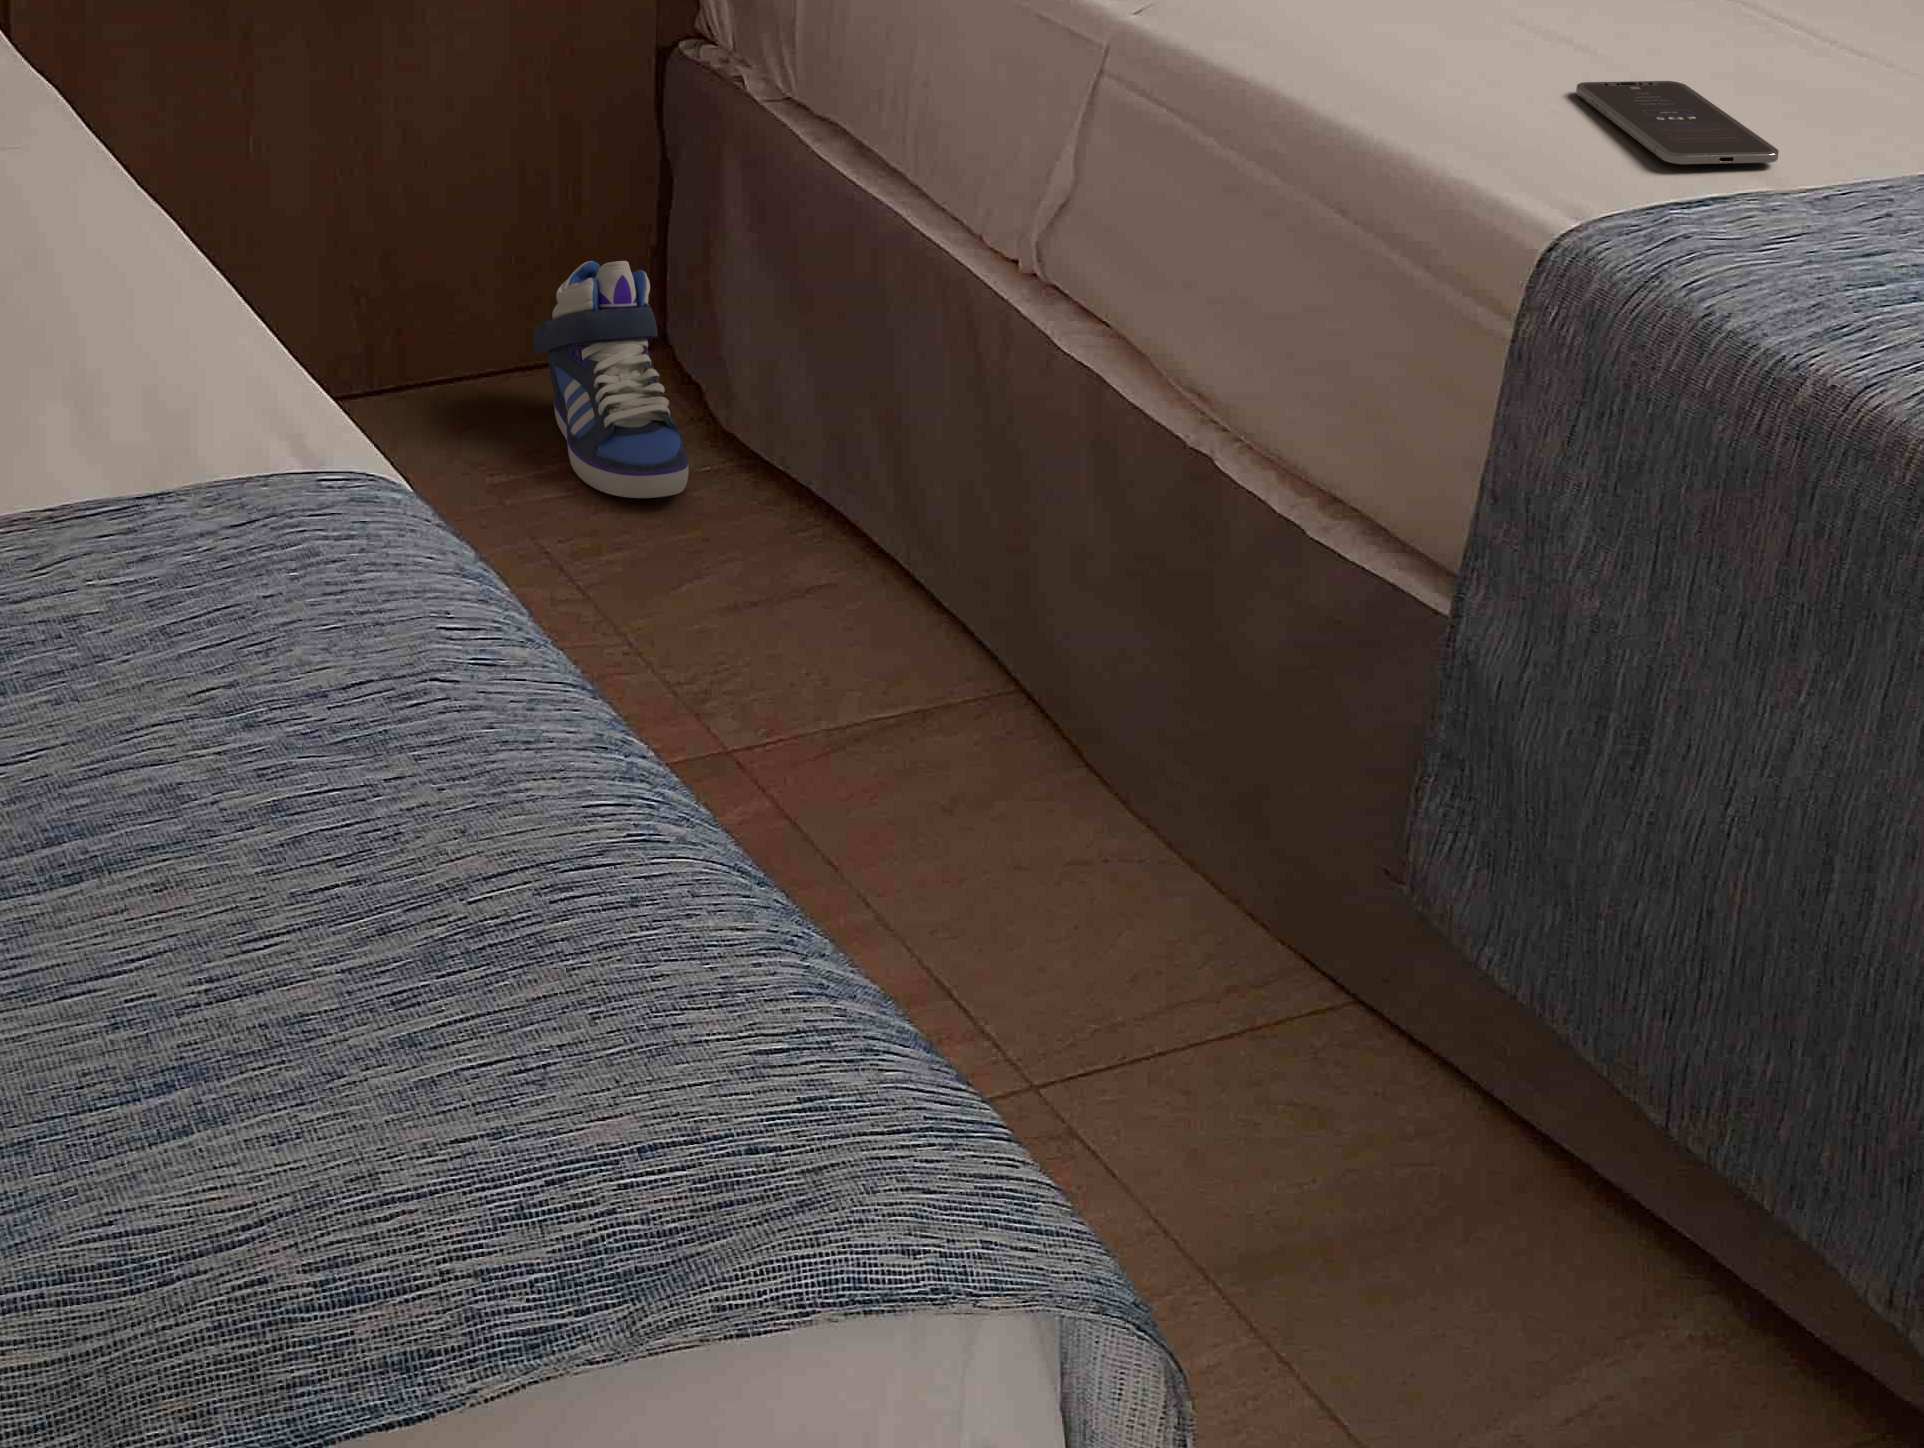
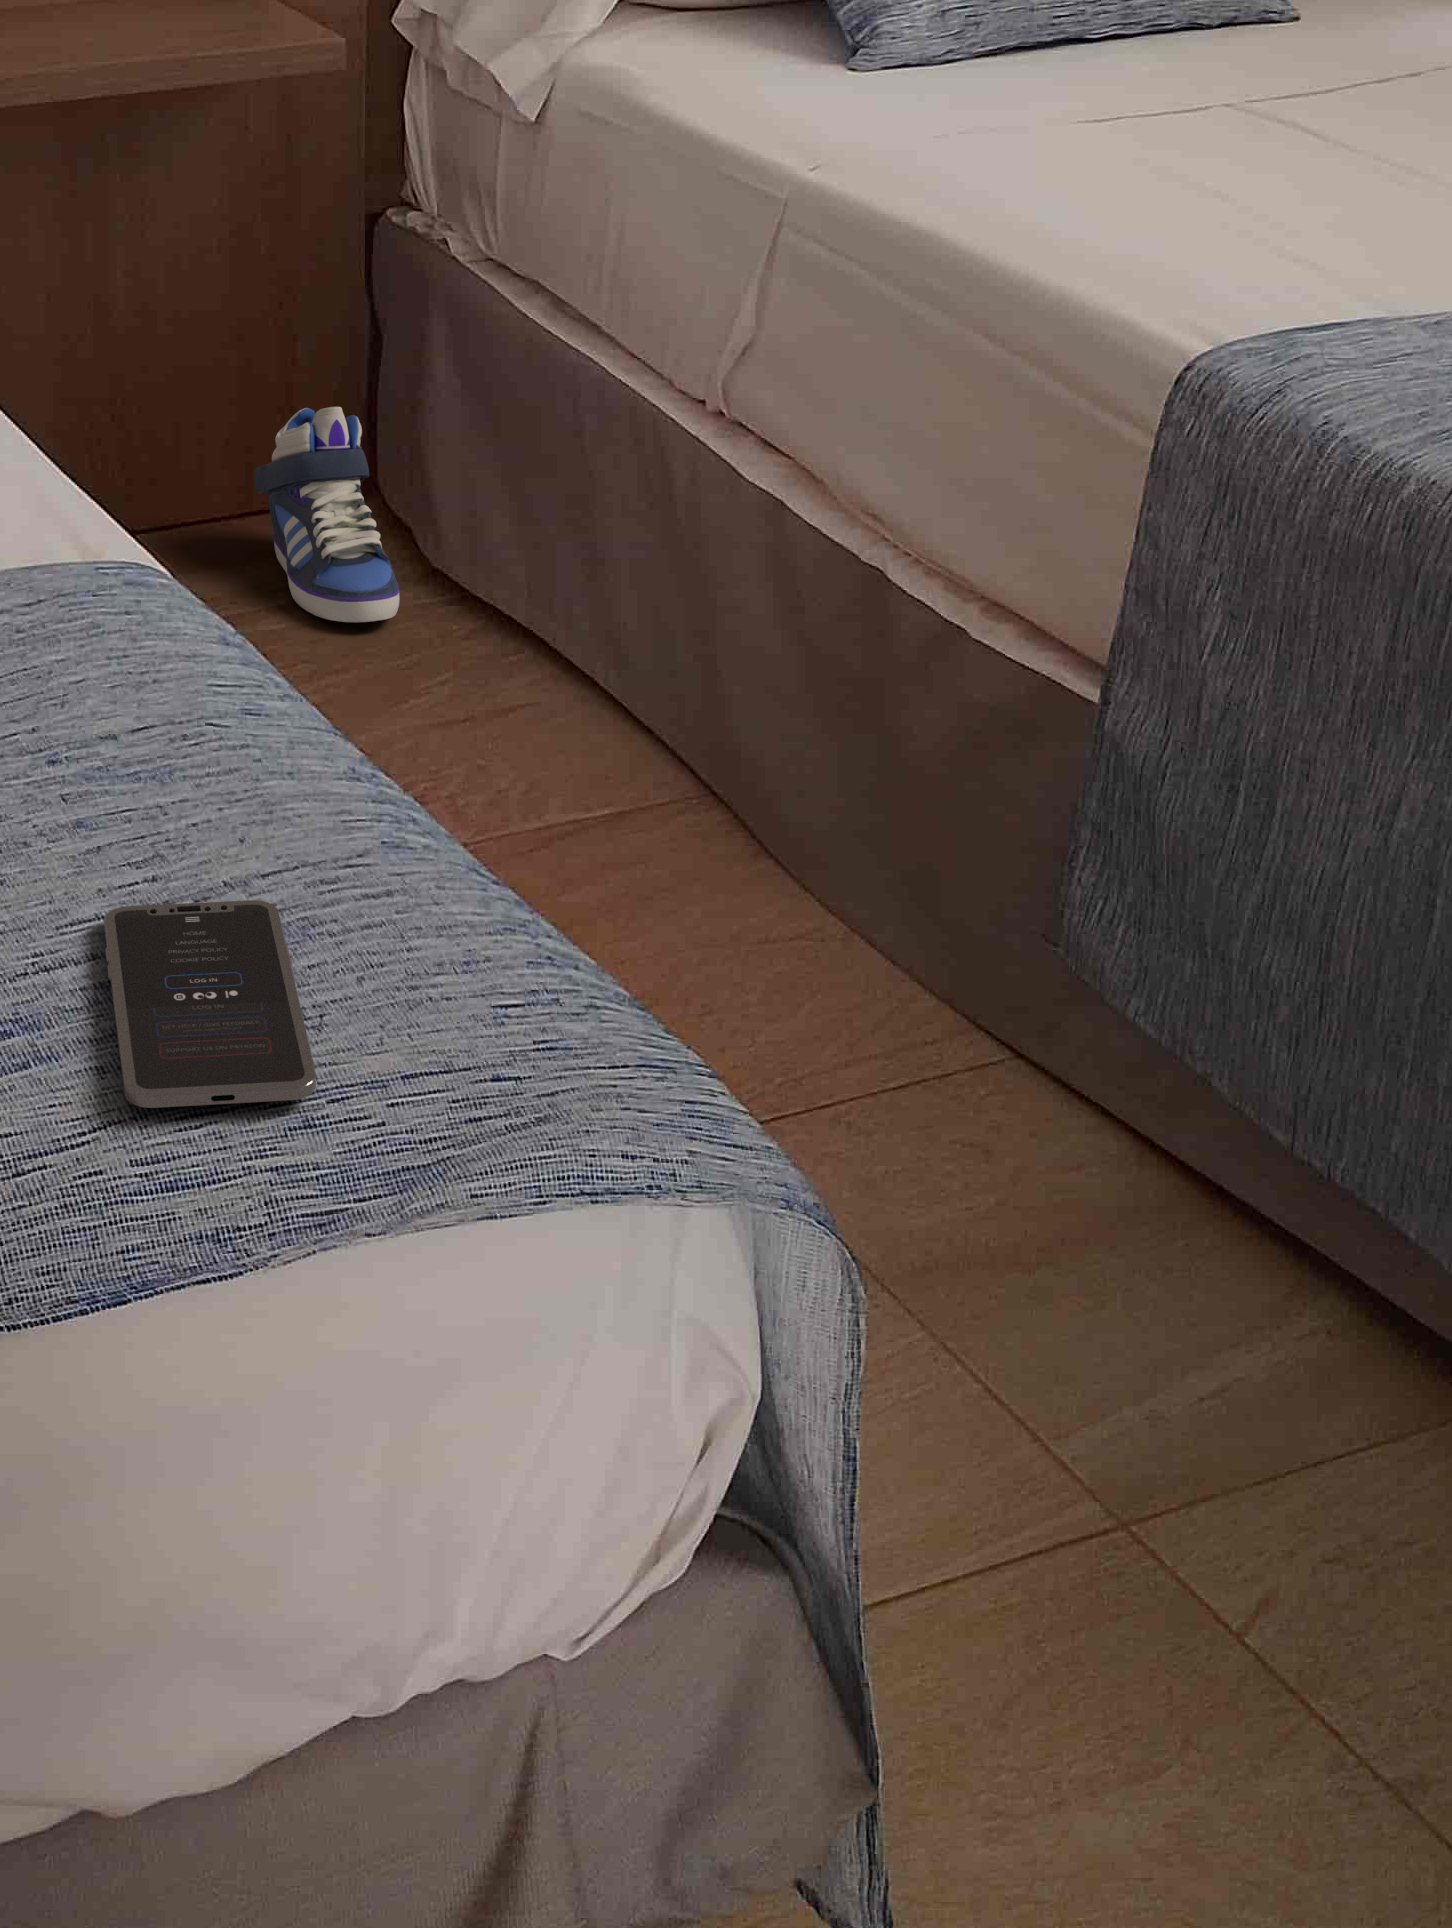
smartphone: present [1576,81,1779,164] -> present [104,900,316,1108]

